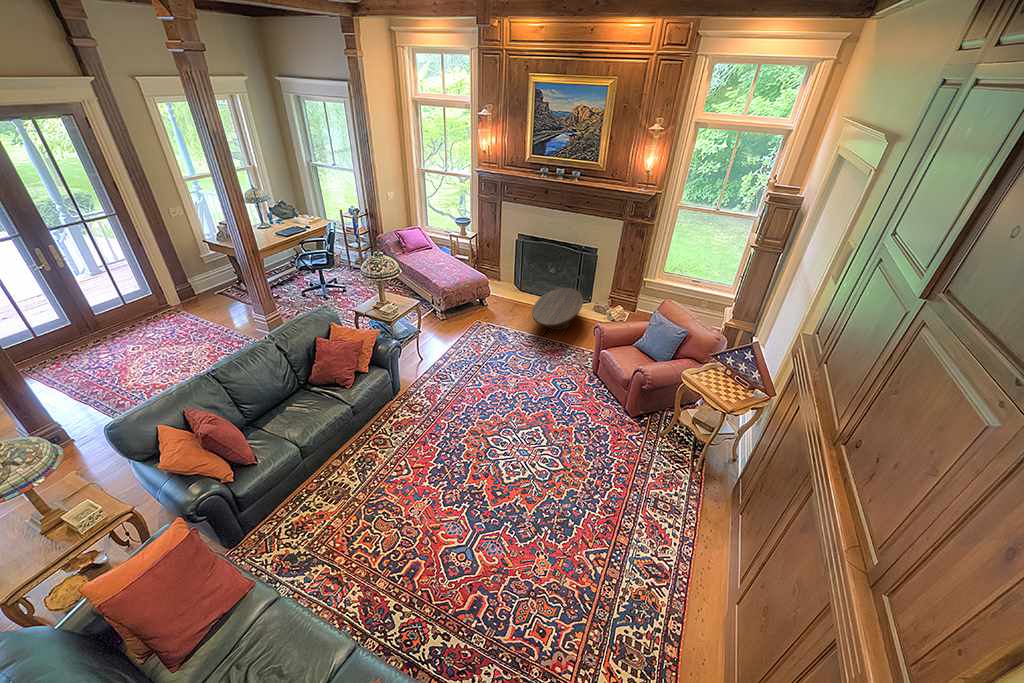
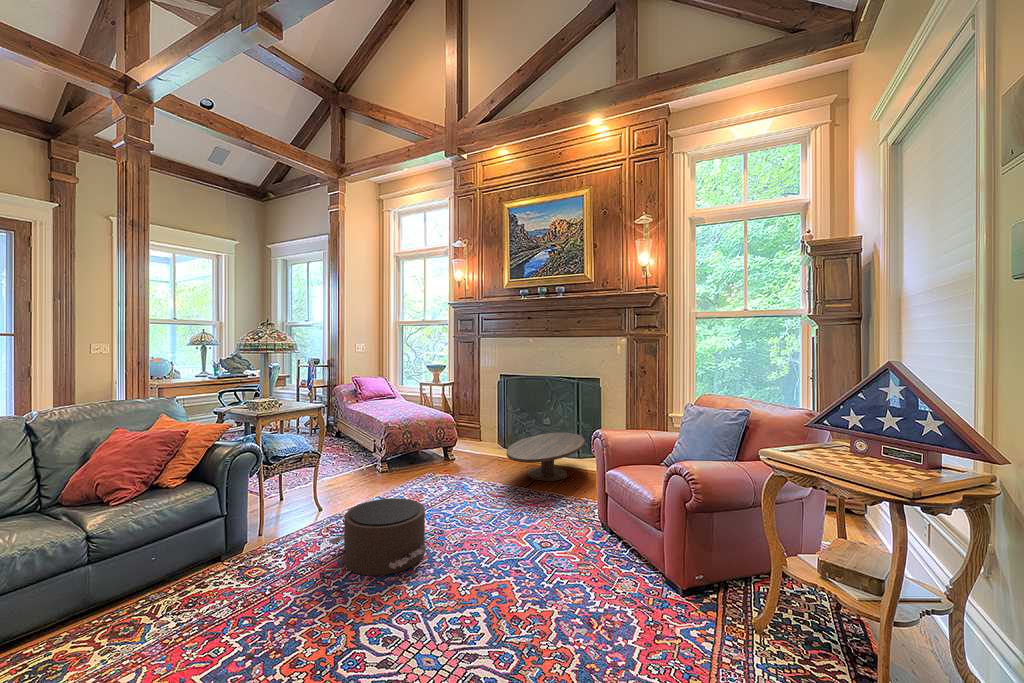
pouf: none [449,364,505,408] -> present [329,498,429,576]

